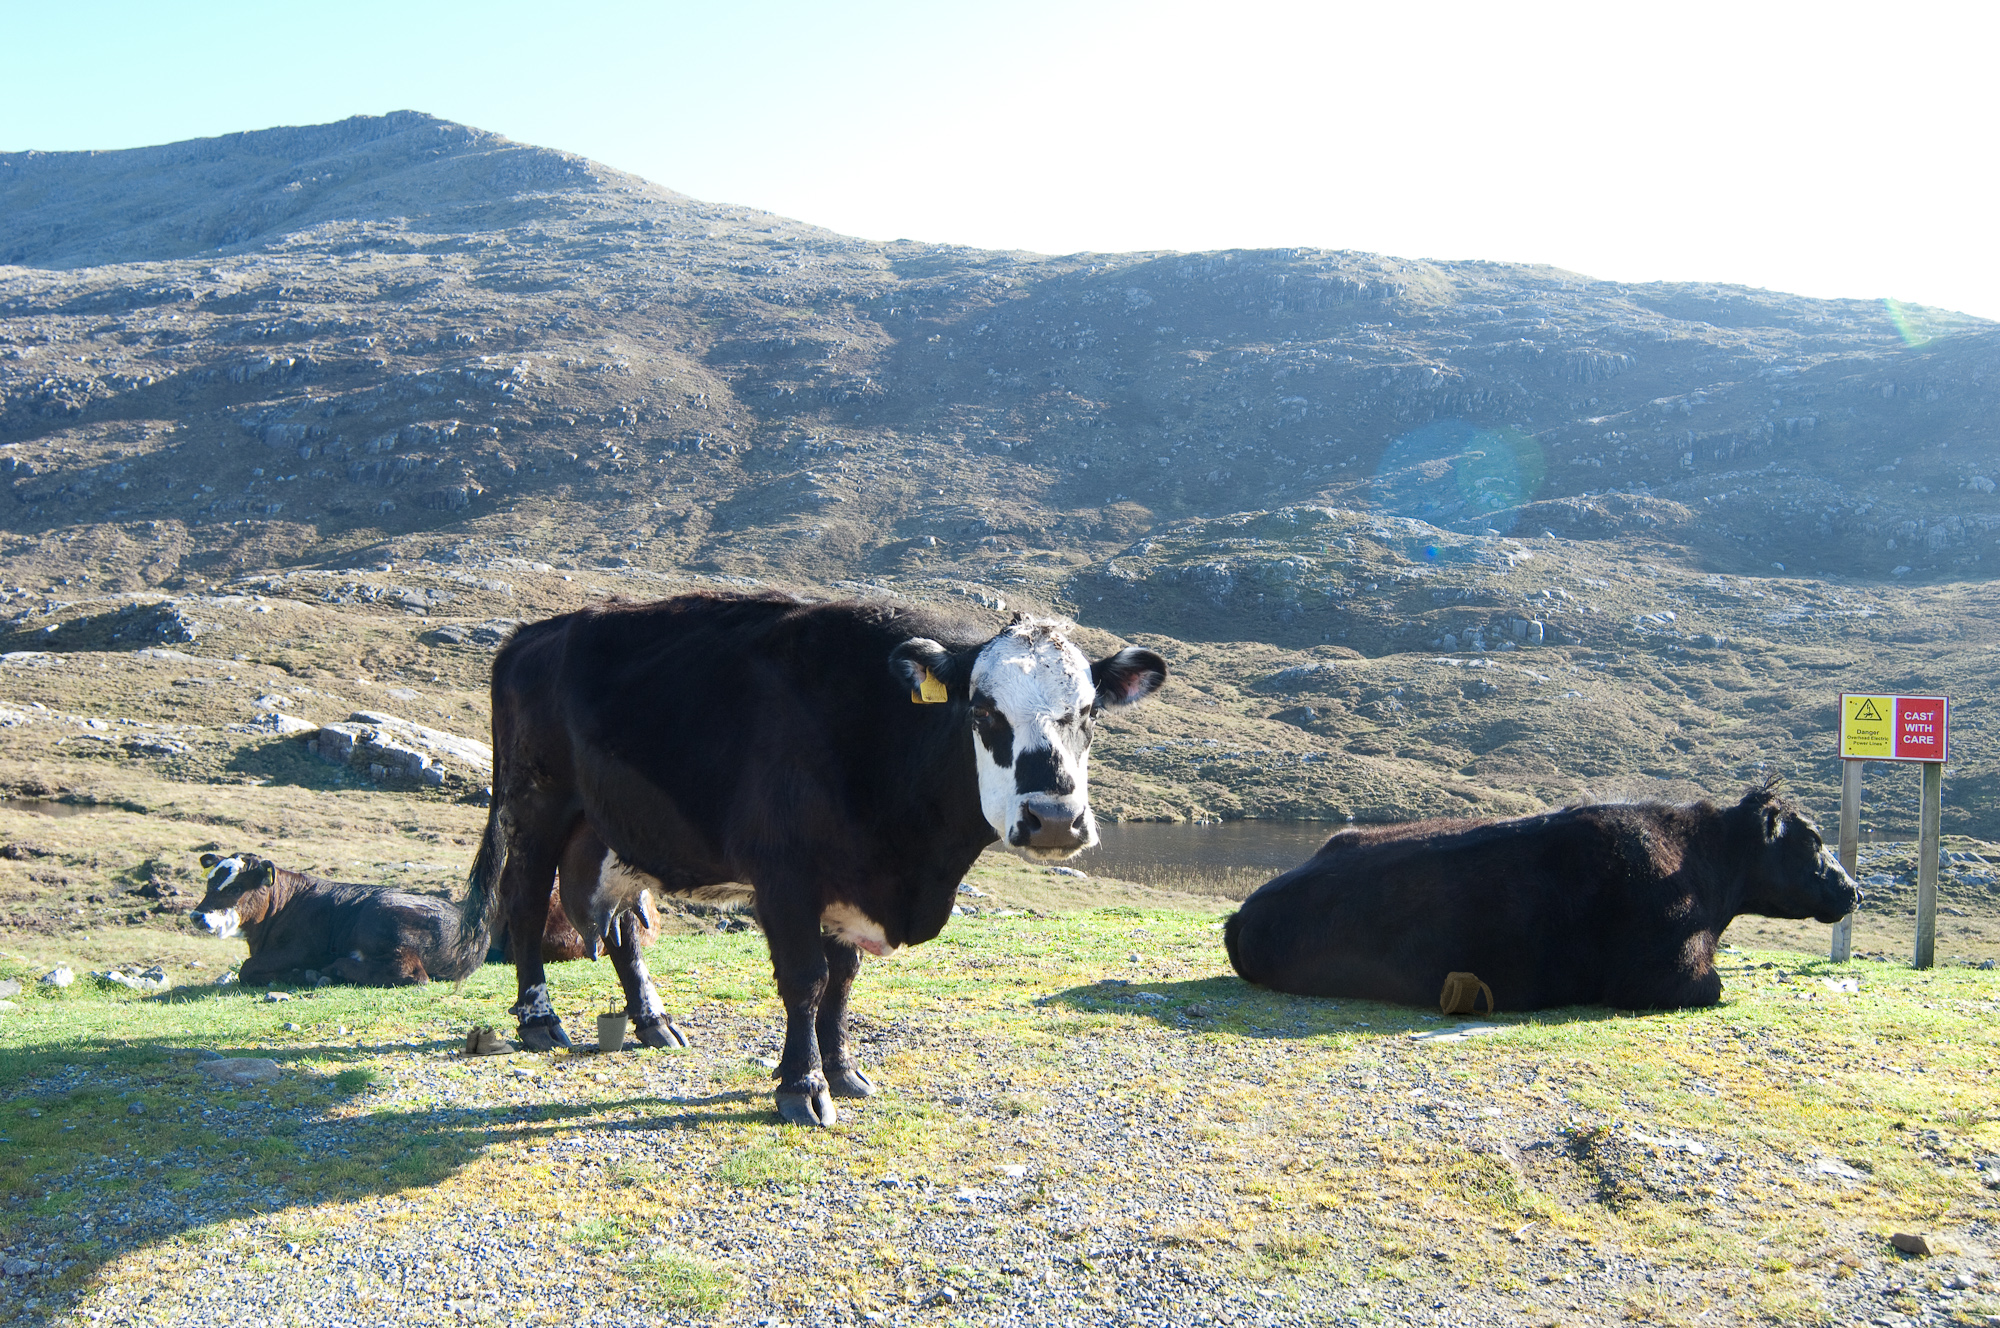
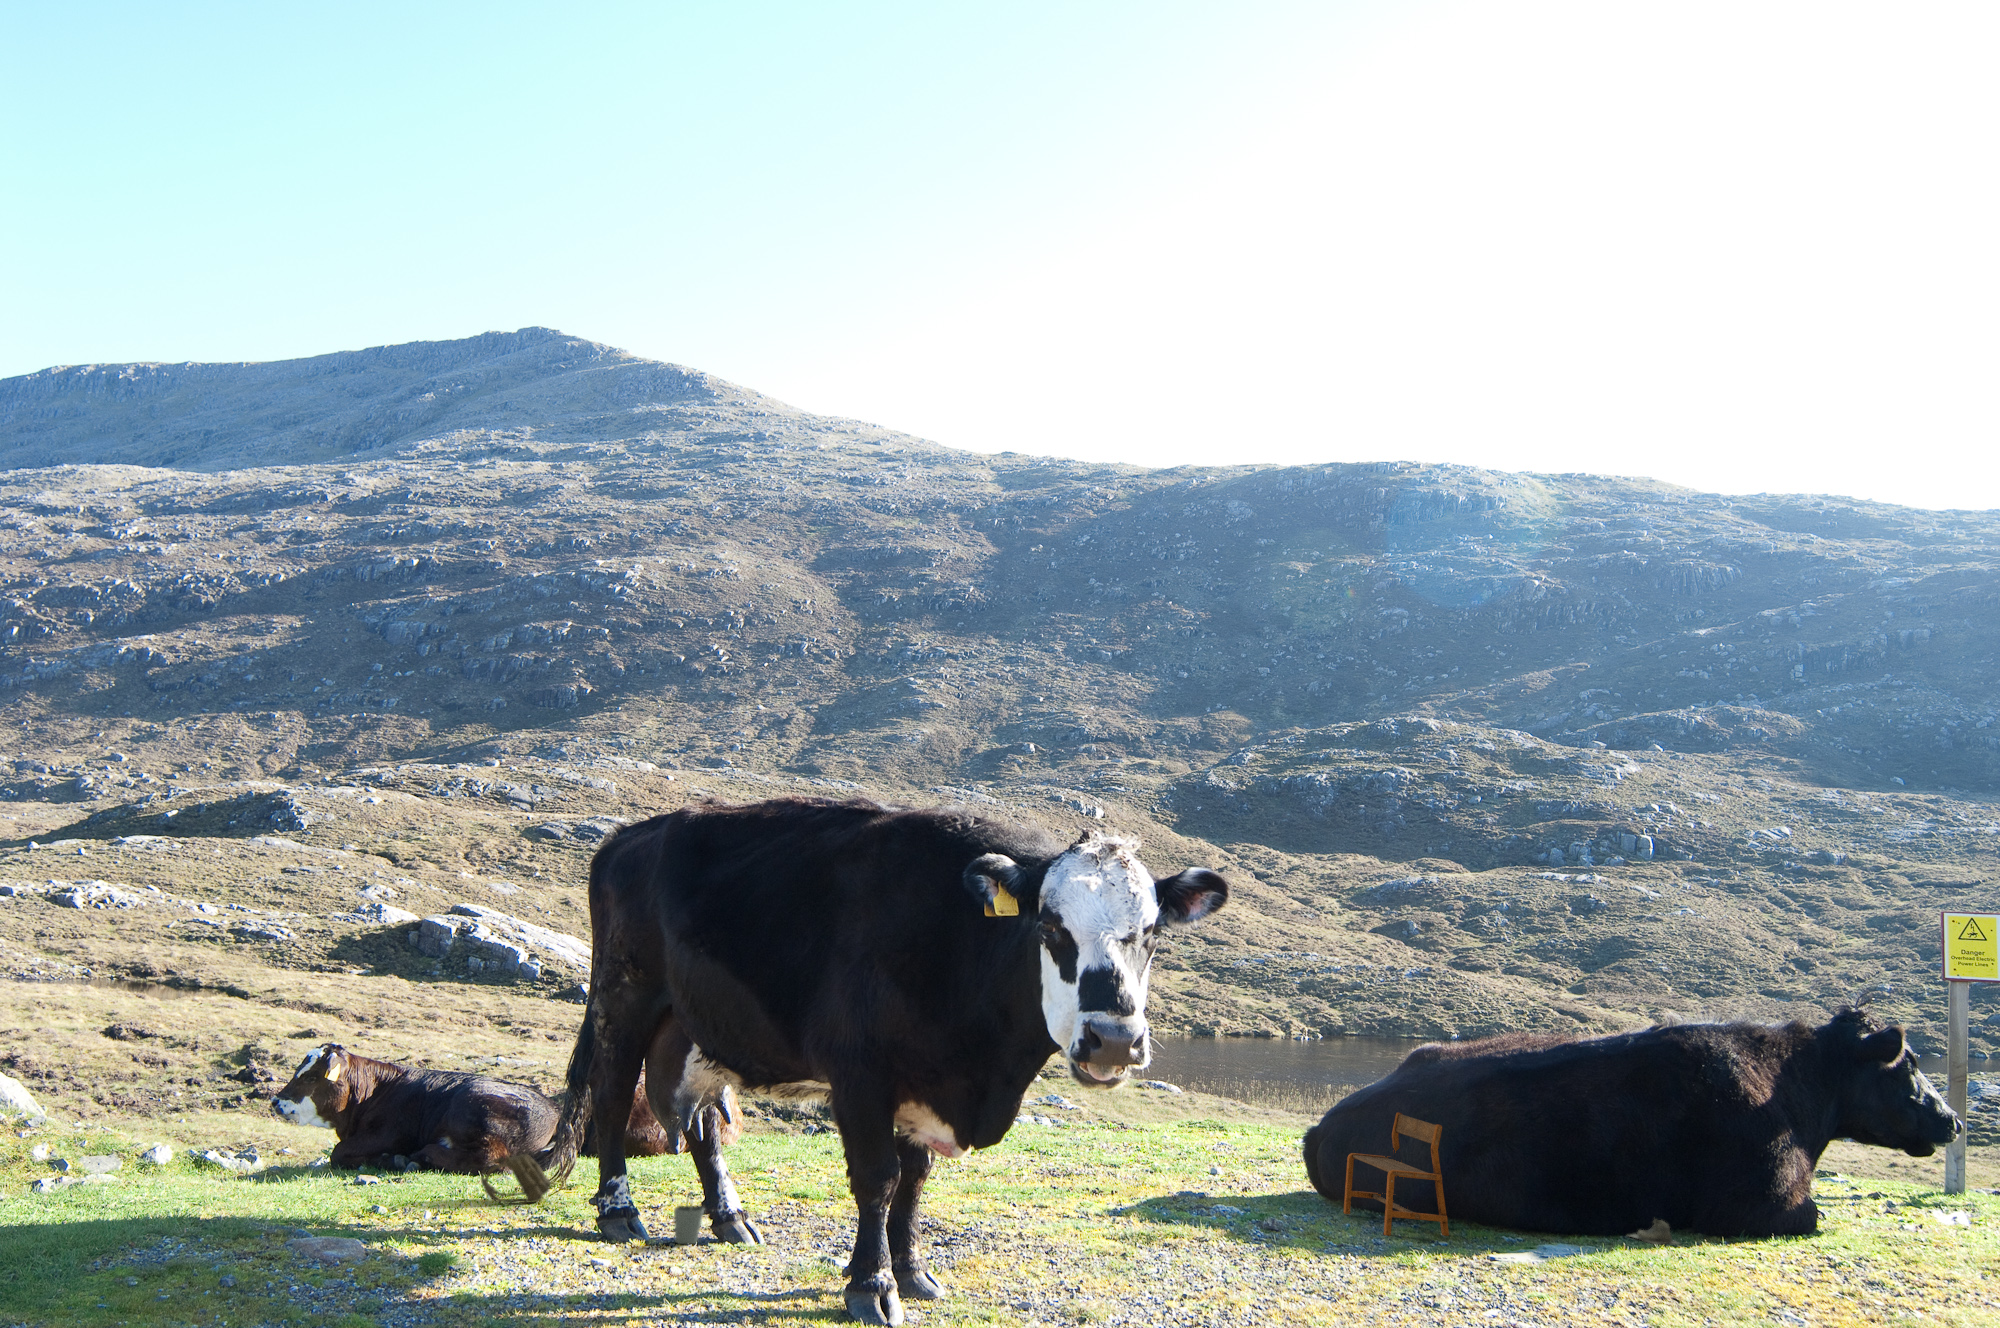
bench: none [1267,900,1370,1017] -> present [1344,1113,1449,1236]
backpack: present [1440,972,1494,1017] -> present [481,1154,551,1205]
boots: present [459,1025,515,1057] -> present [1631,1219,1677,1244]

